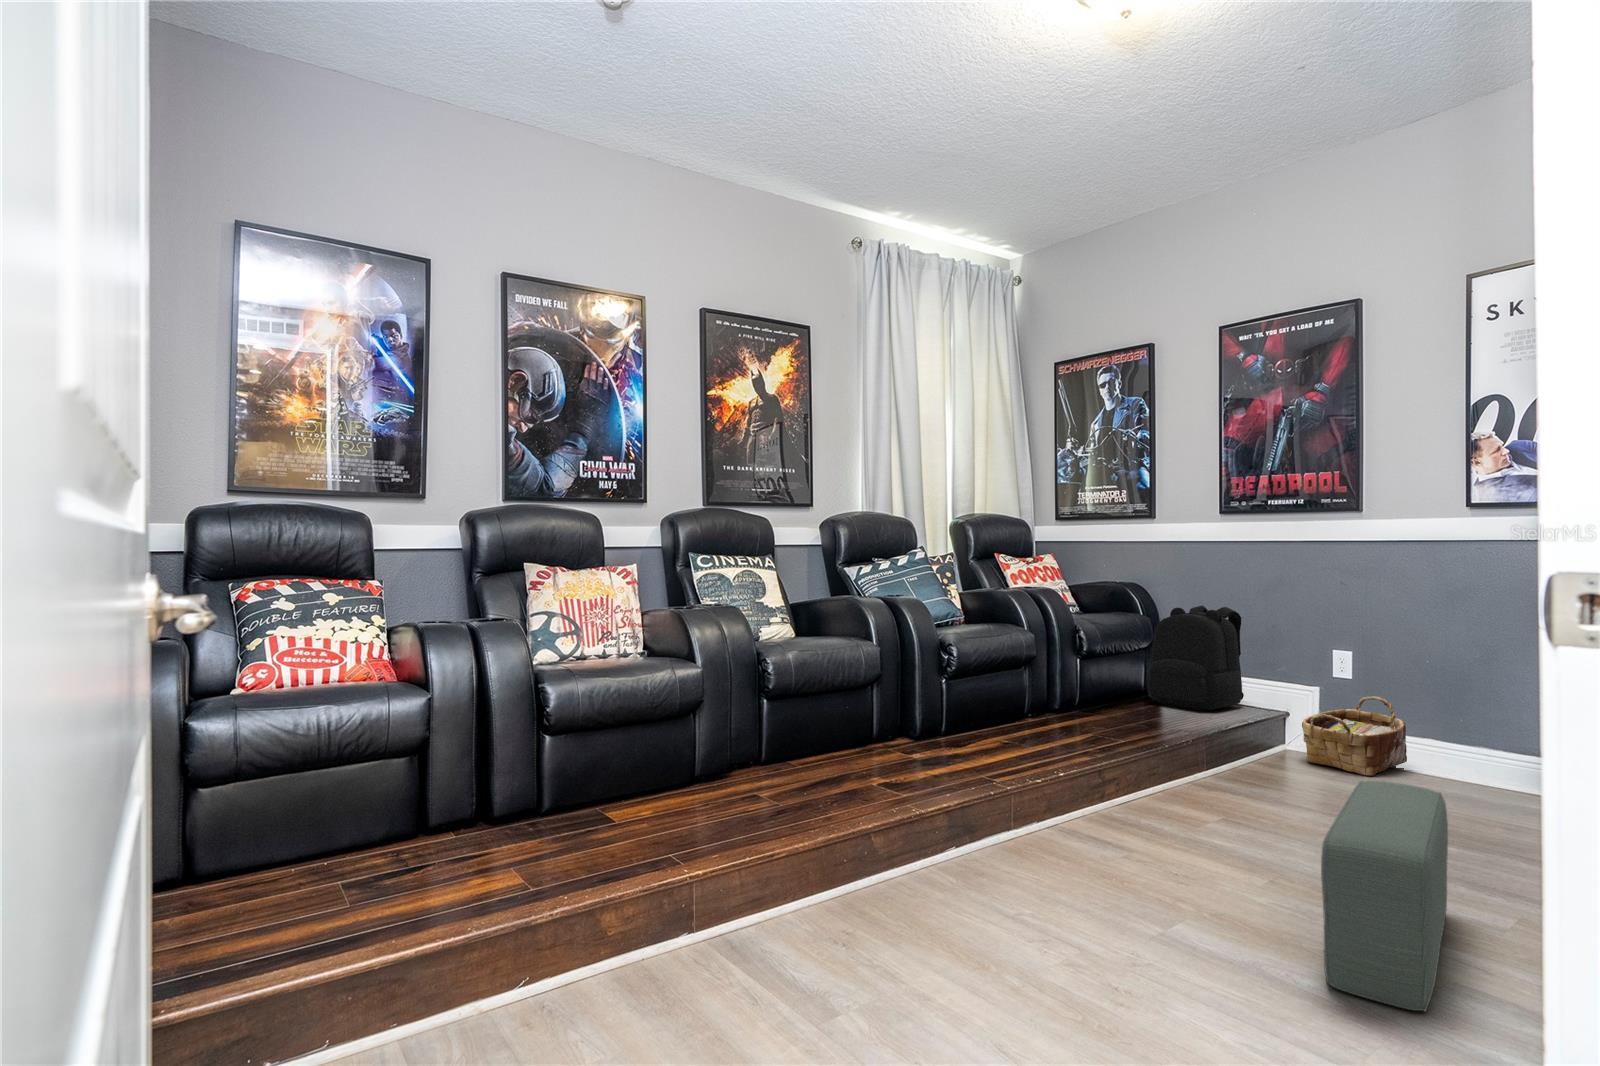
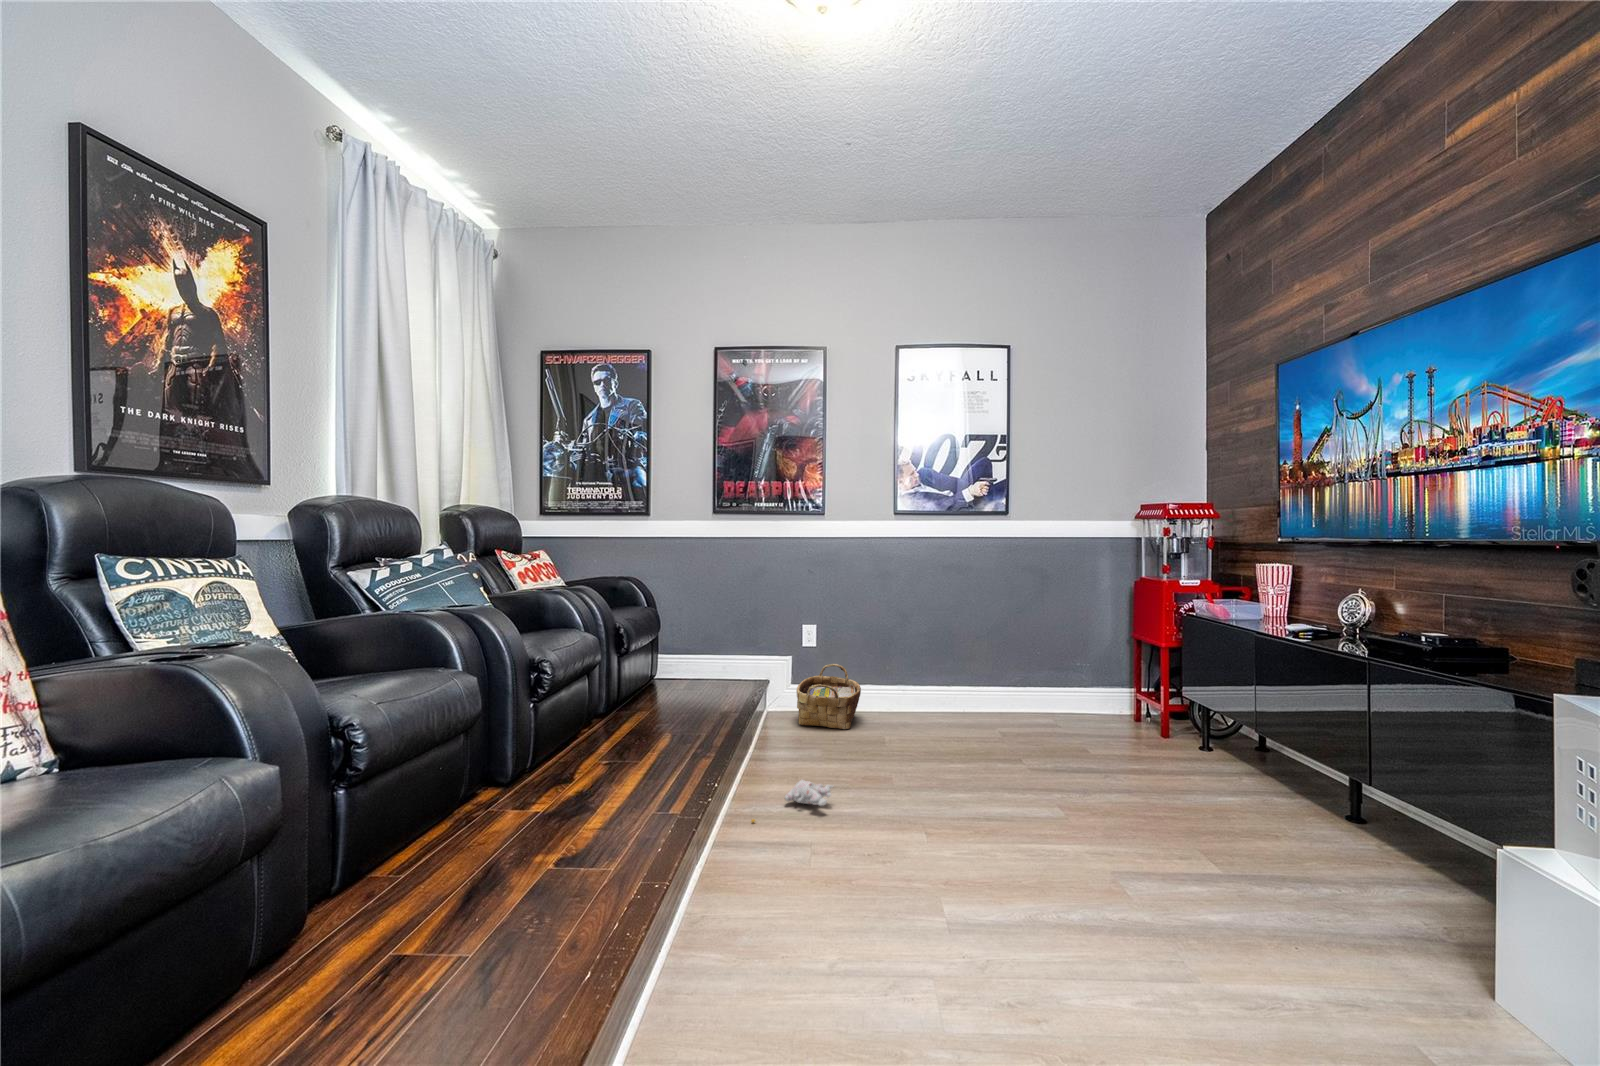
backpack: present [1147,606,1244,710] -> none [660,596,737,693]
pouf: present [1321,781,1448,1011] -> none [983,748,1157,954]
plush toy: none [1124,795,1234,820] -> present [751,780,833,822]

